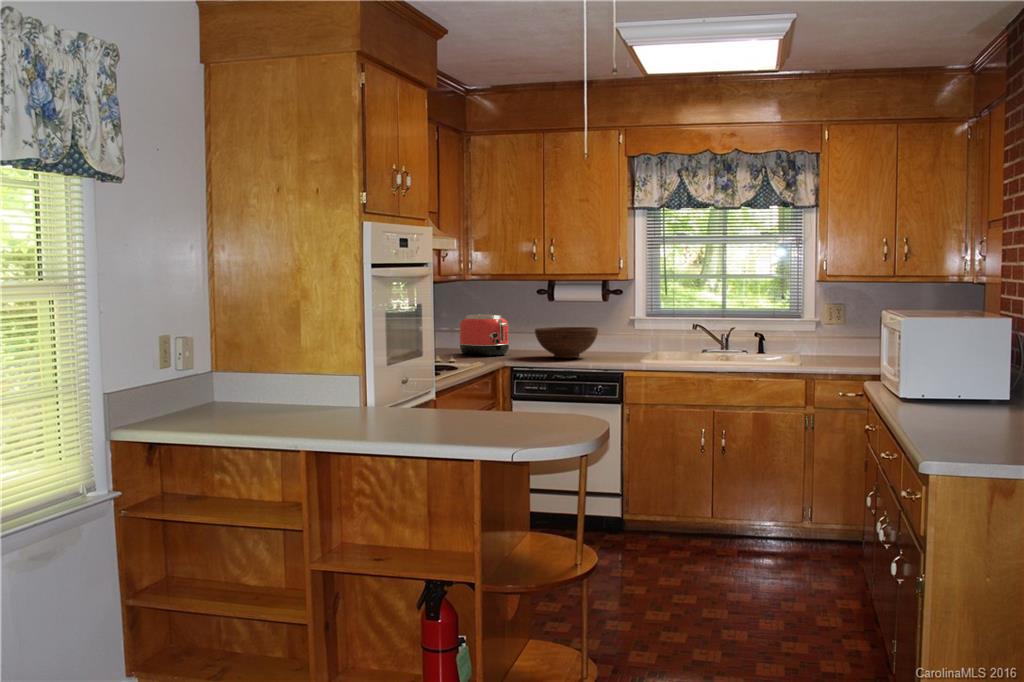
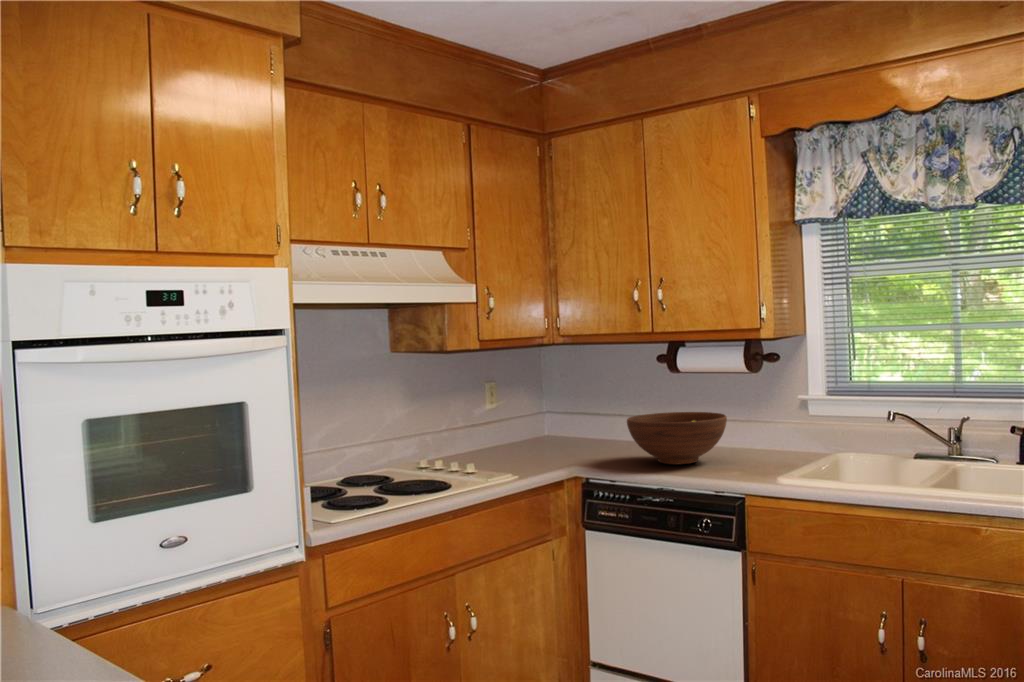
toaster: present [459,314,510,356] -> none [544,392,612,455]

